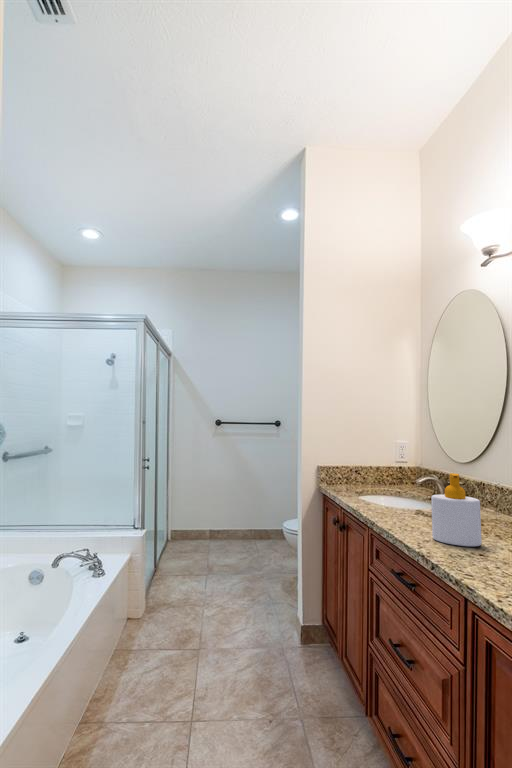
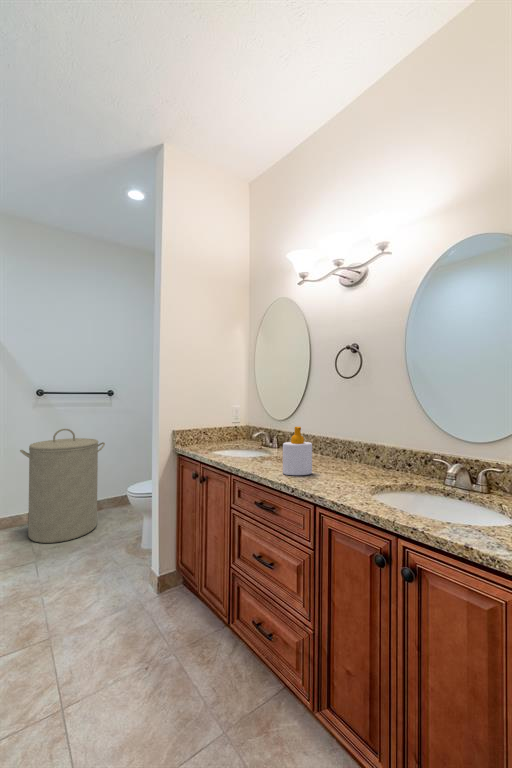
laundry hamper: none [198,455,270,567] -> present [20,429,105,543]

